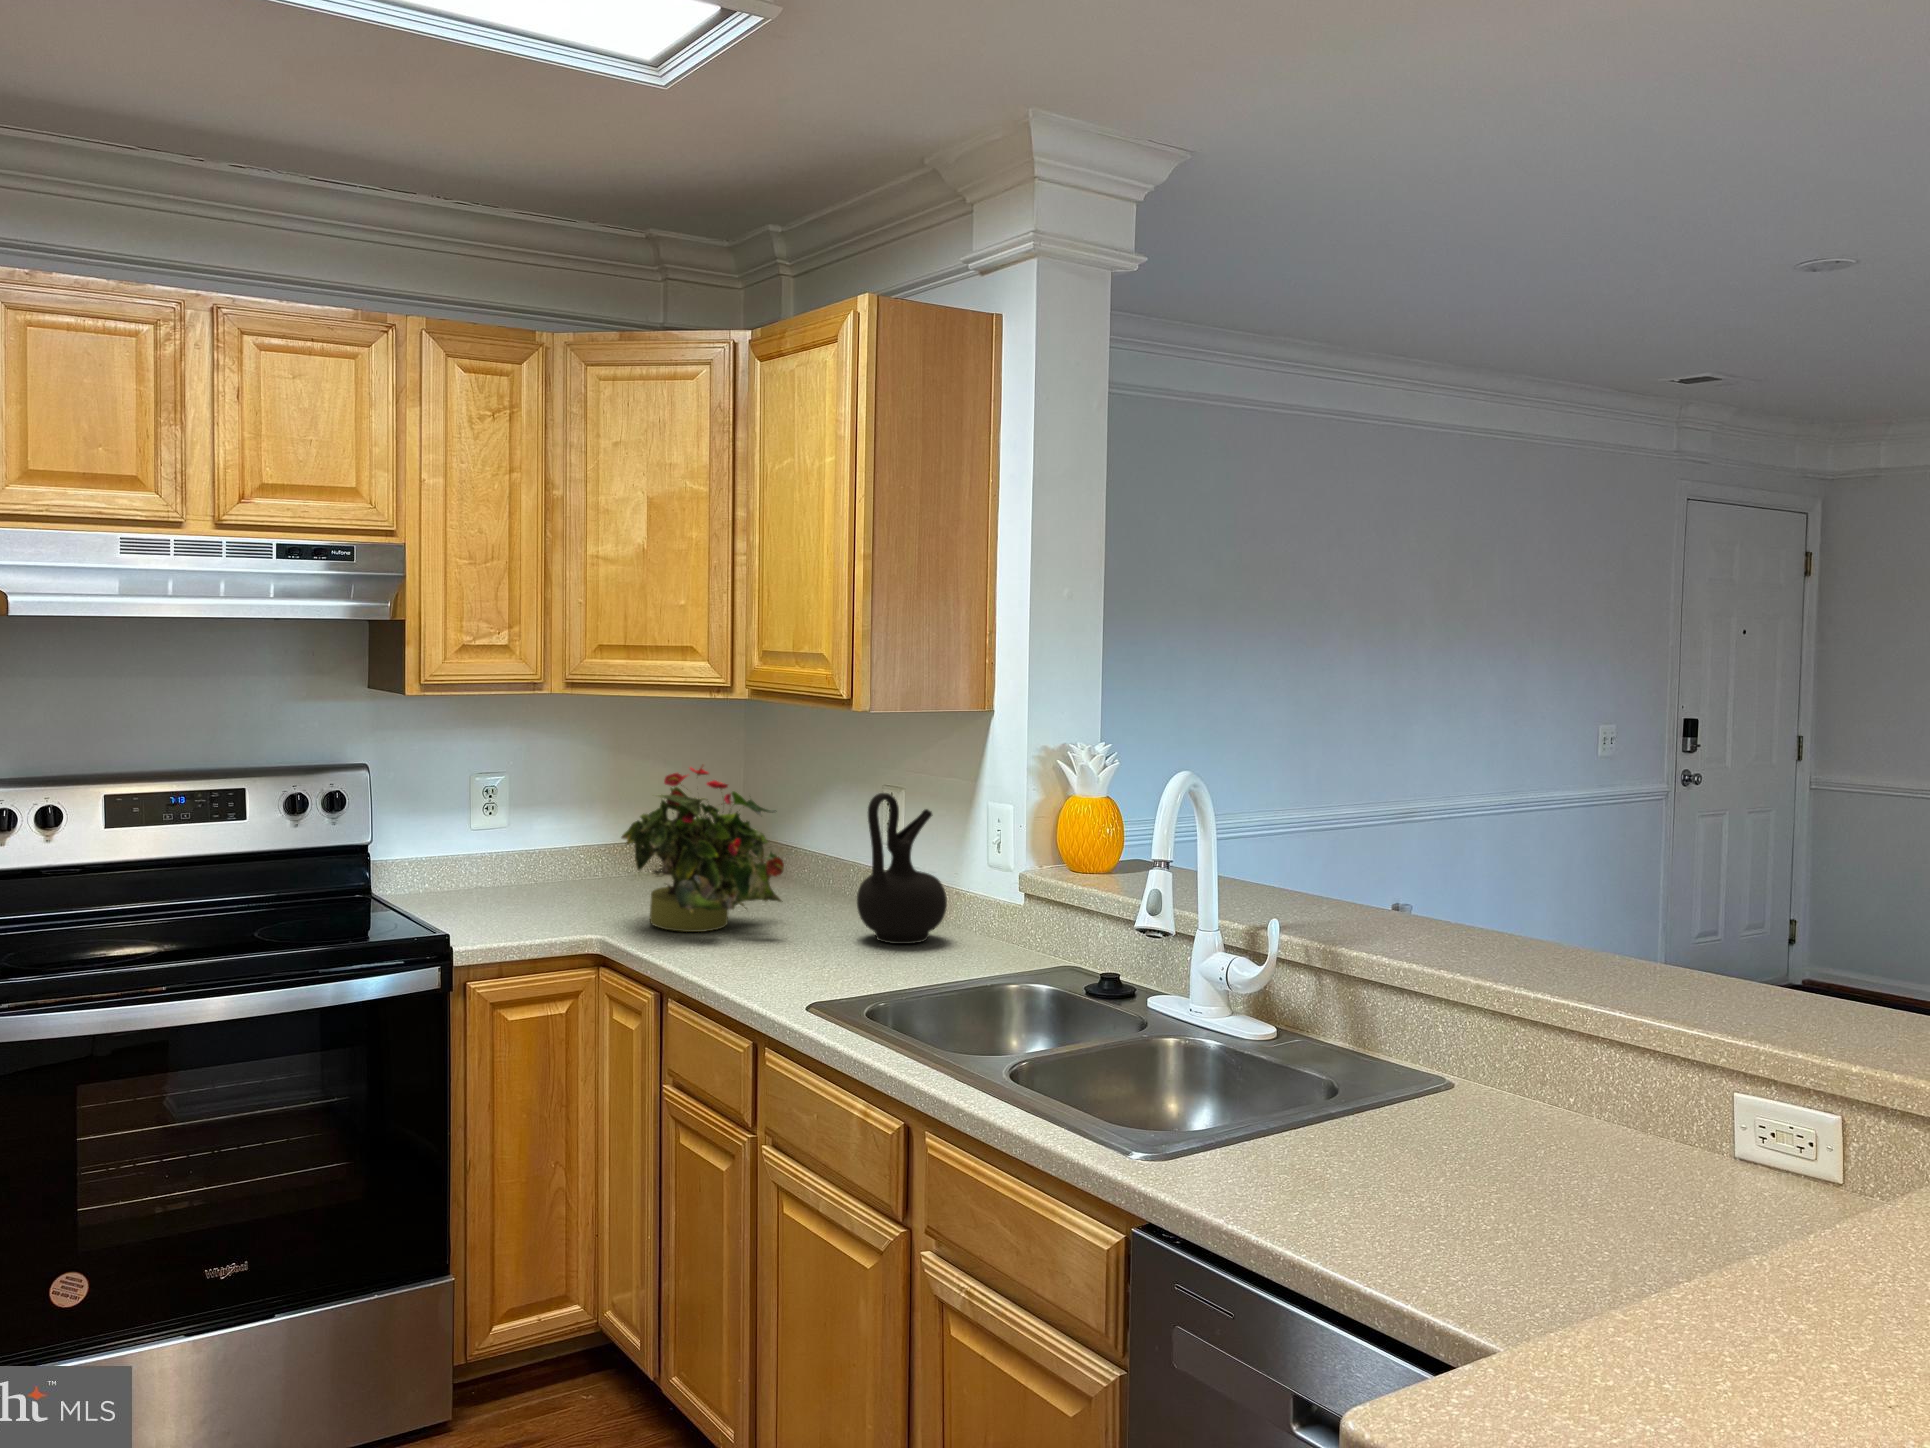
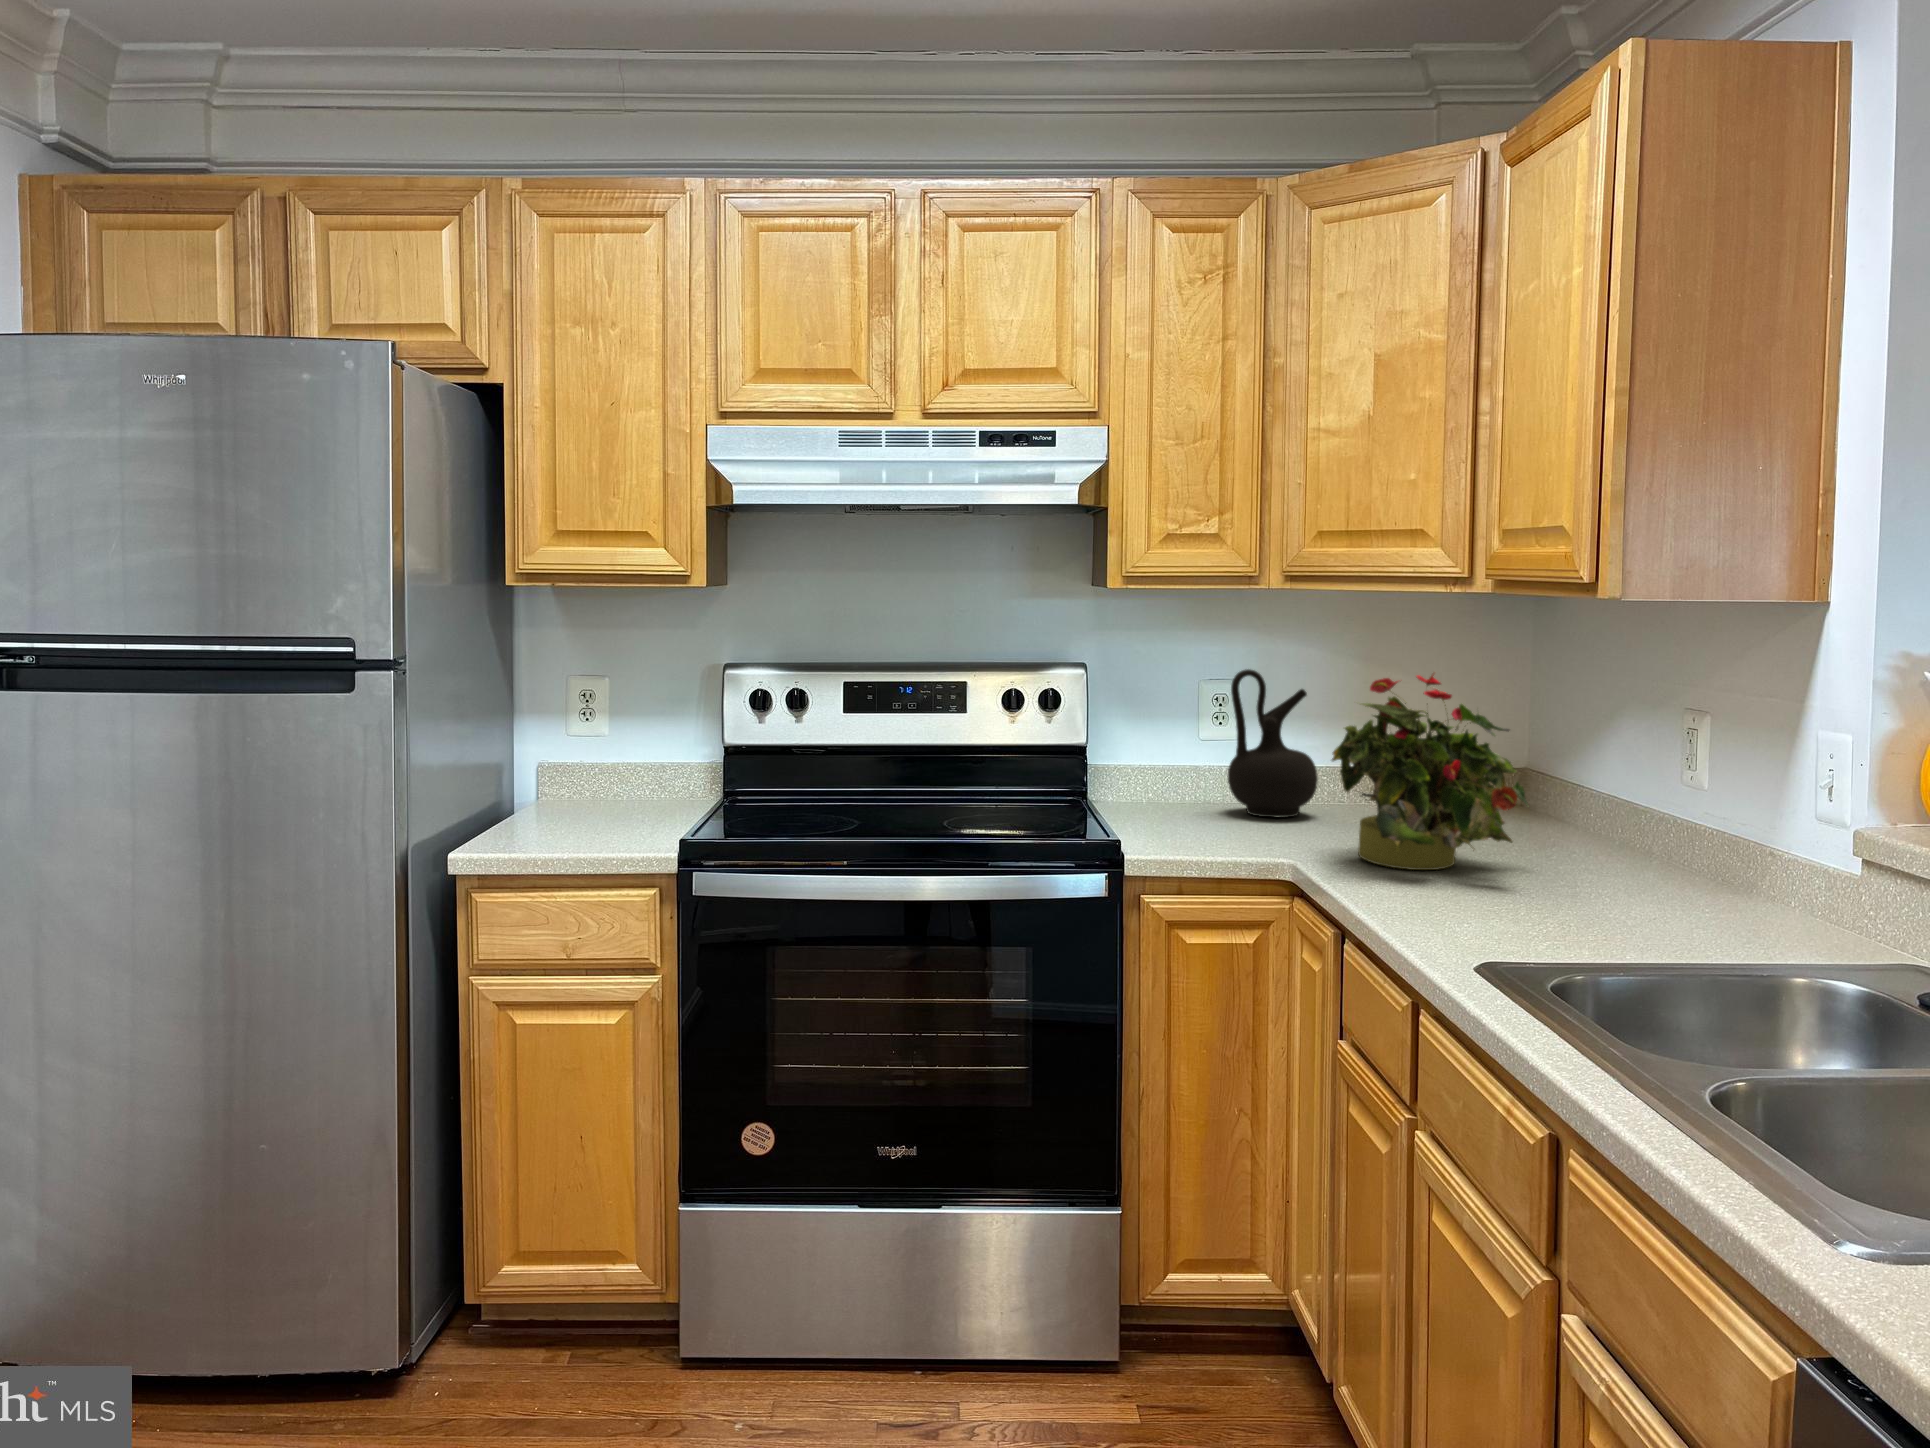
ceramic jug: present [857,793,947,944] -> present [1228,669,1318,818]

